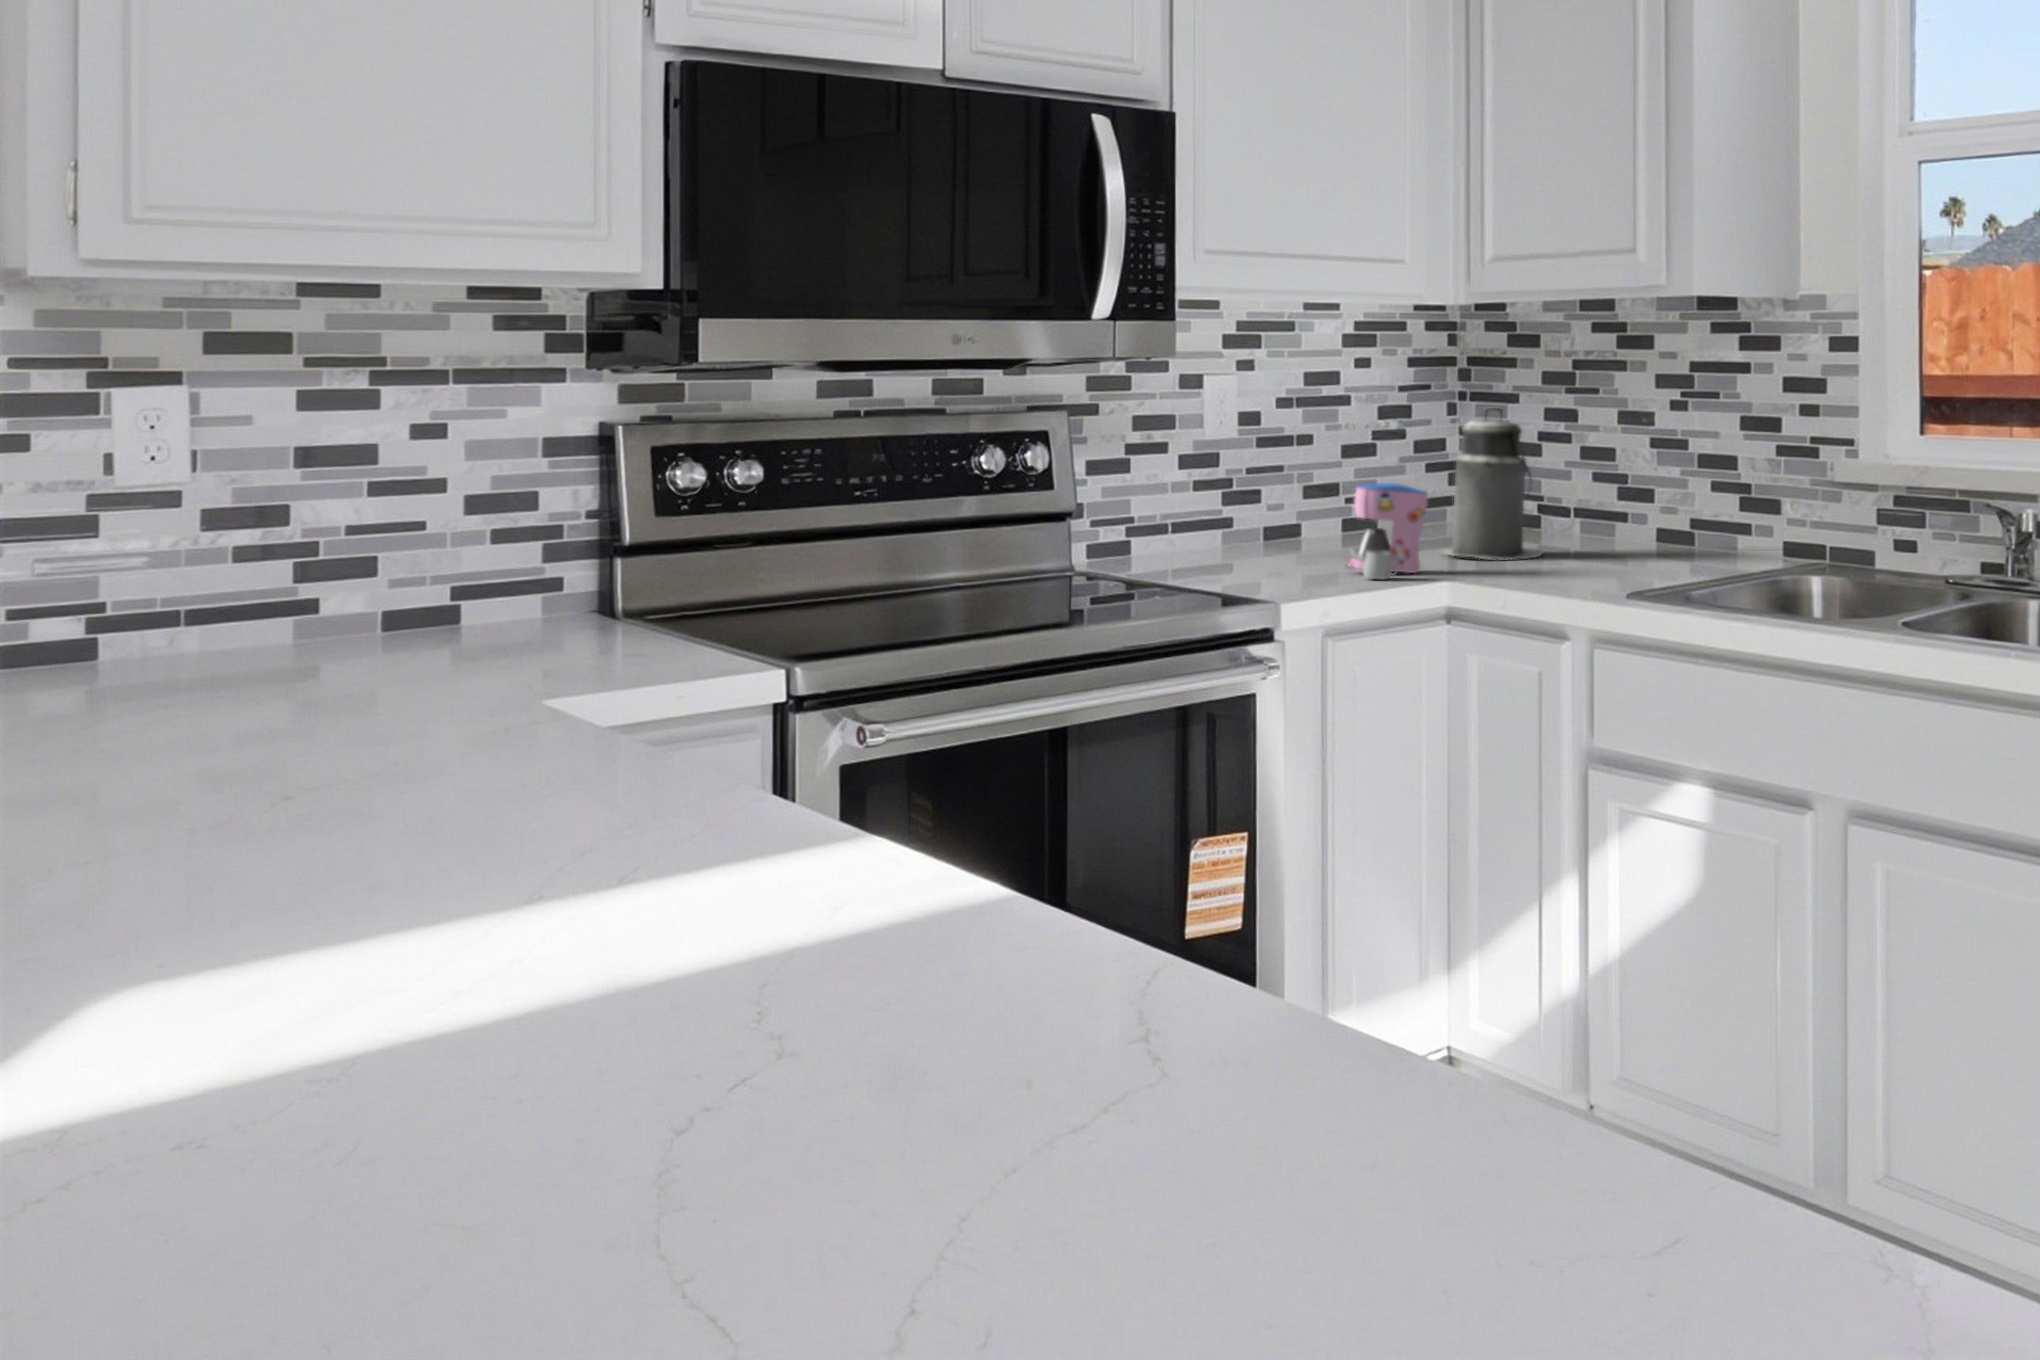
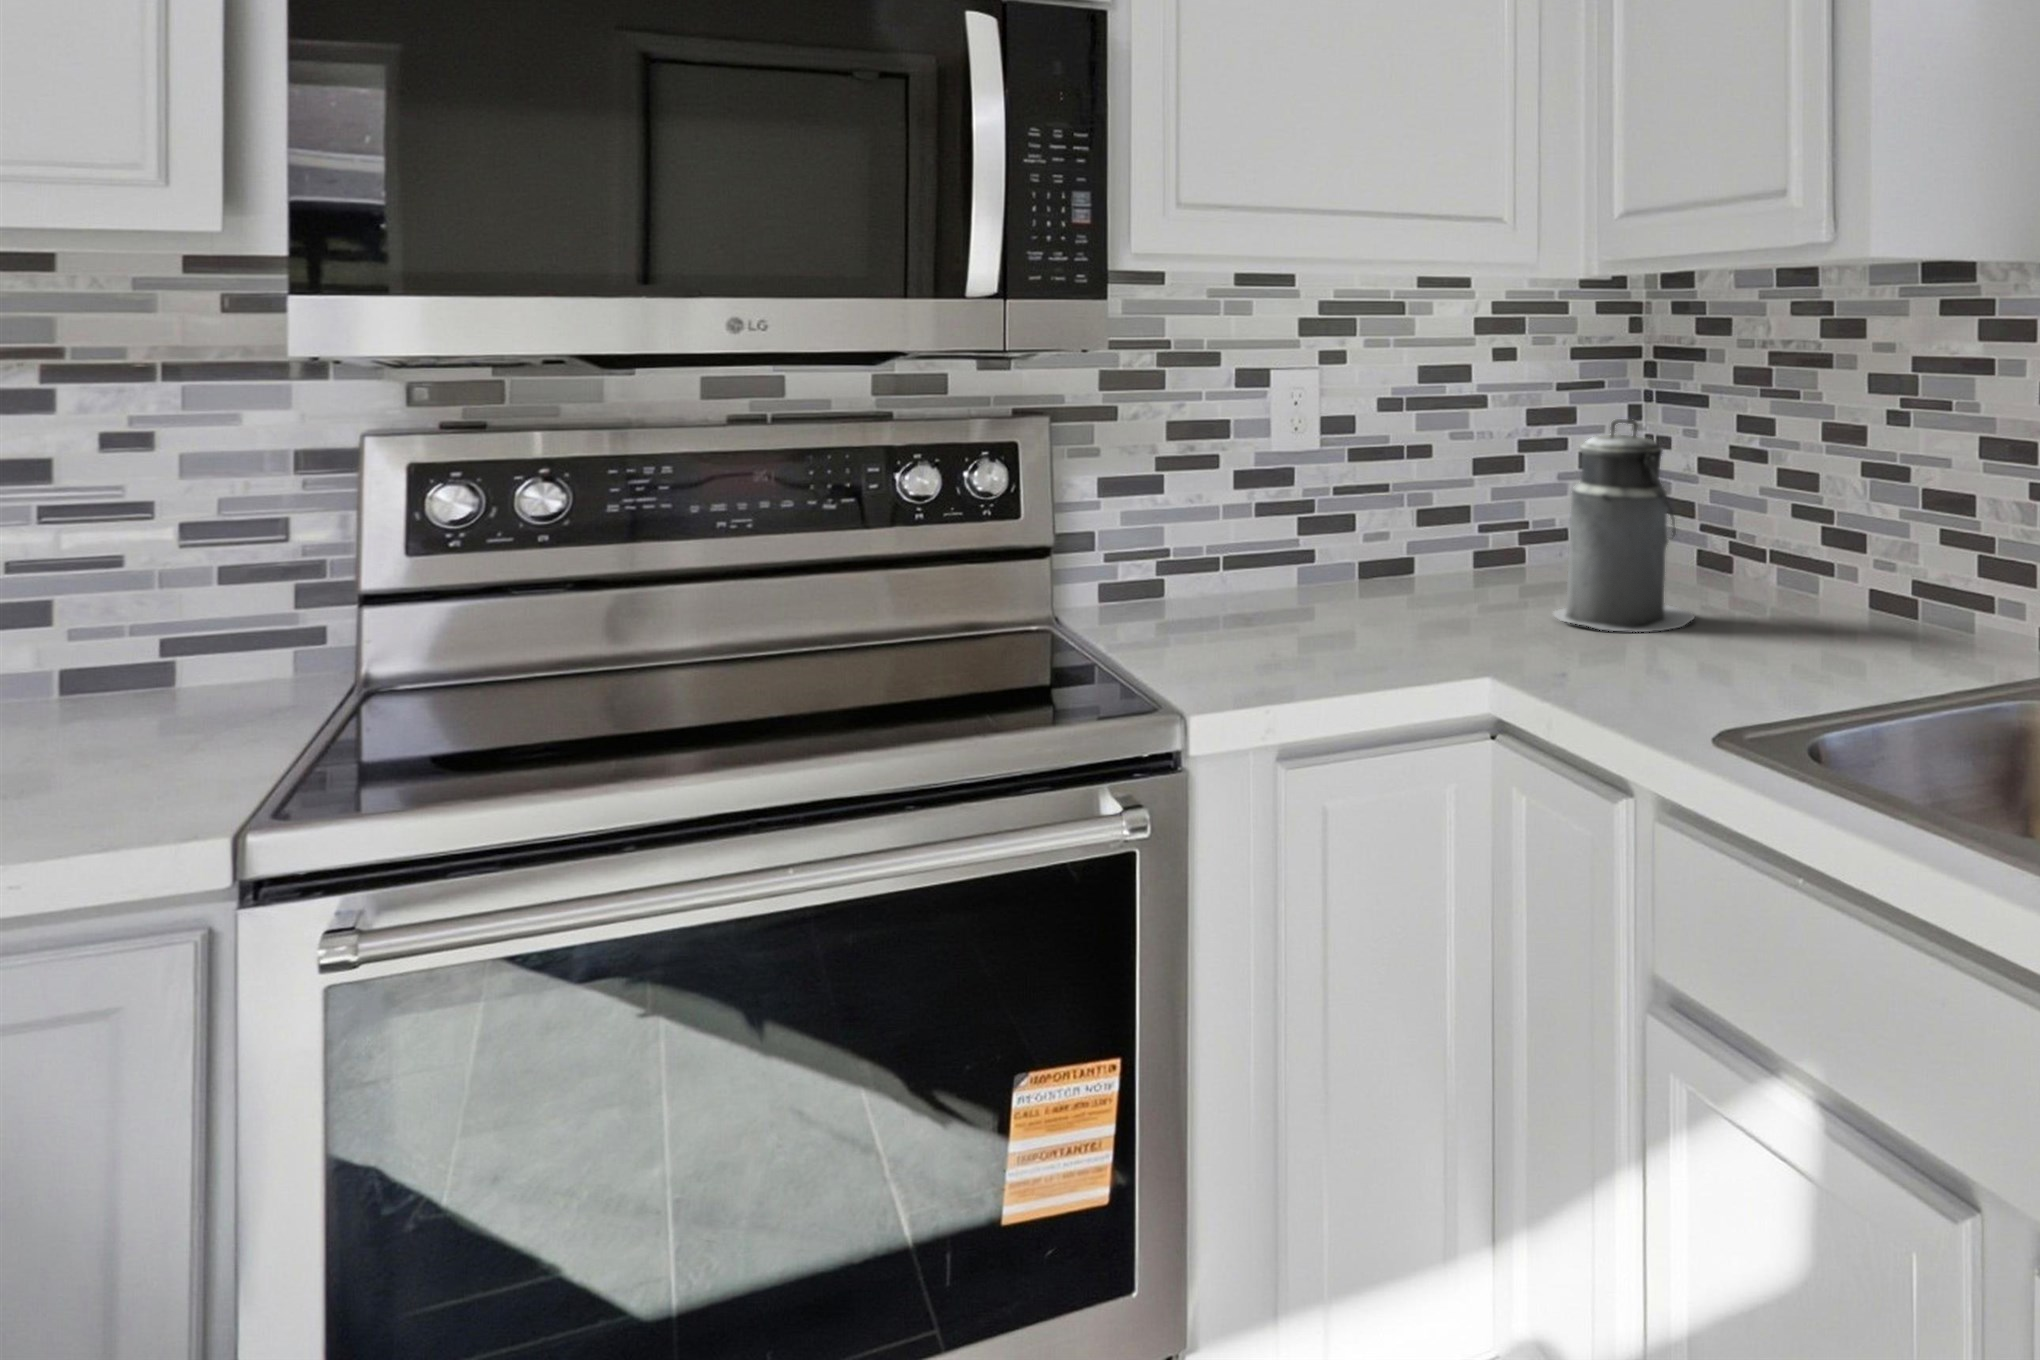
coffee maker: present [1346,483,1428,579] -> none [1385,526,1494,667]

